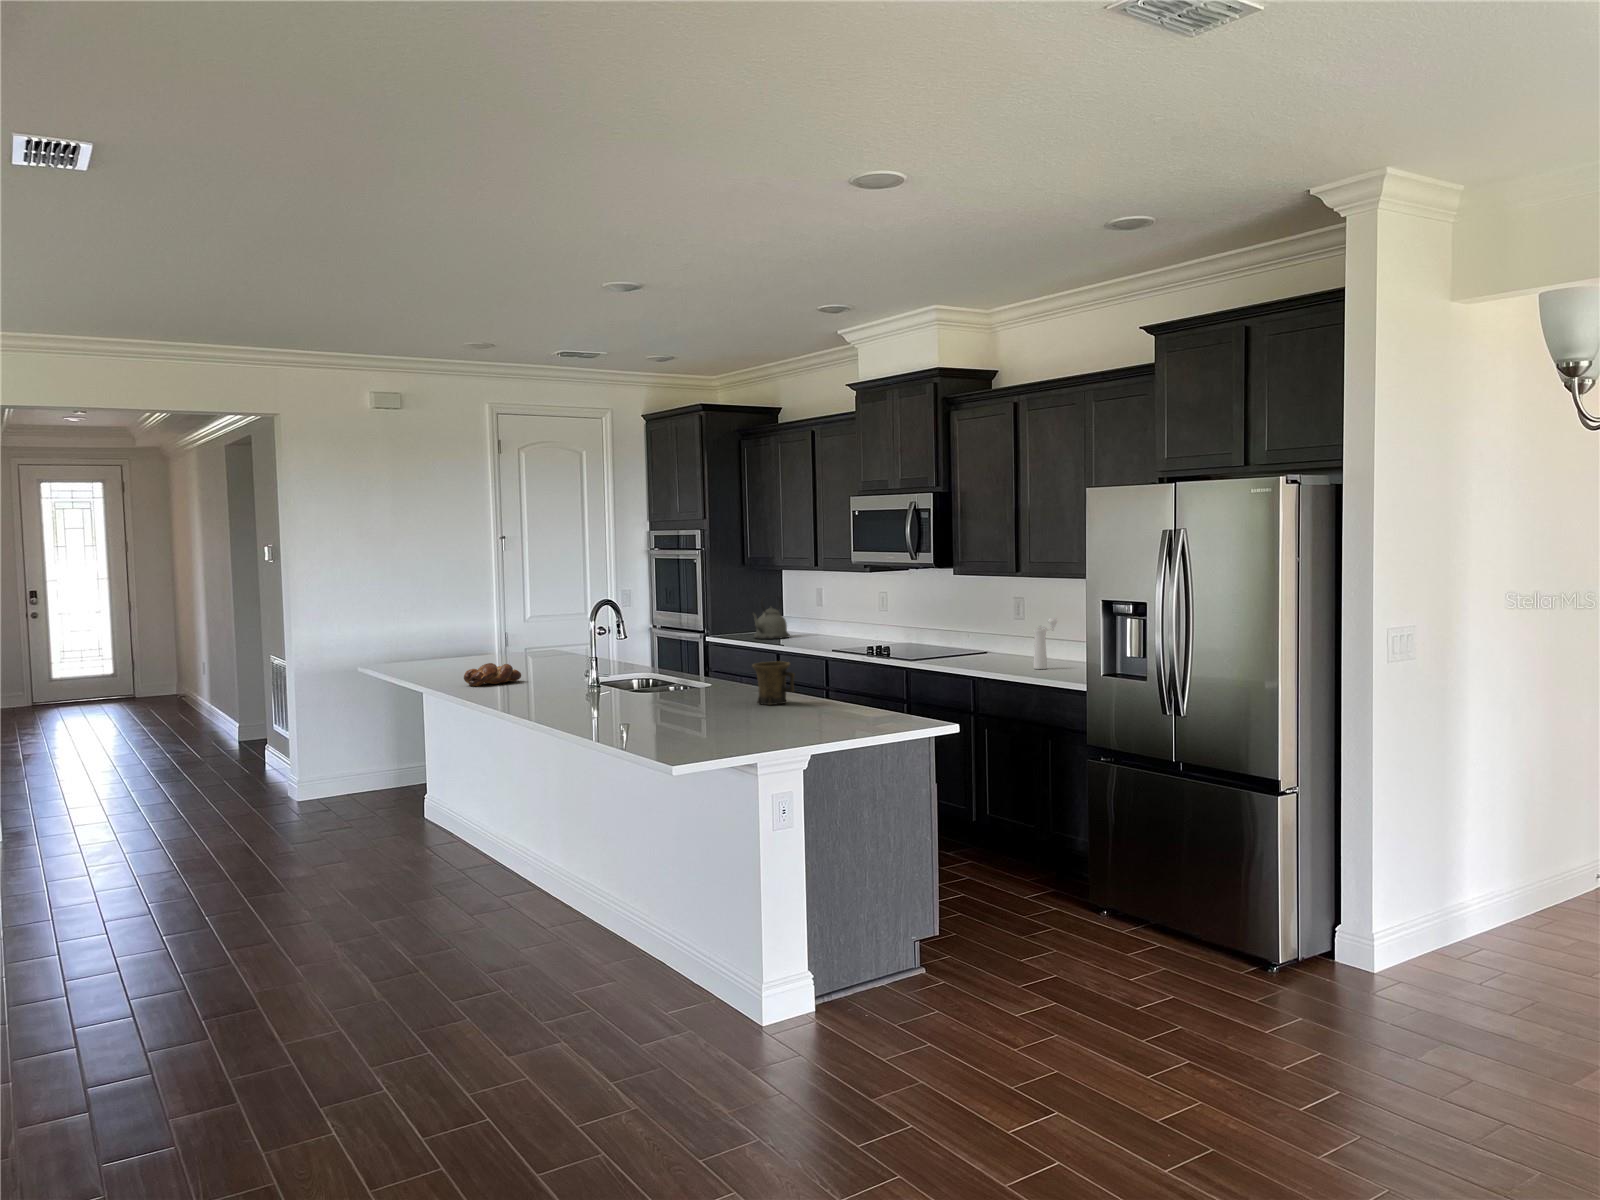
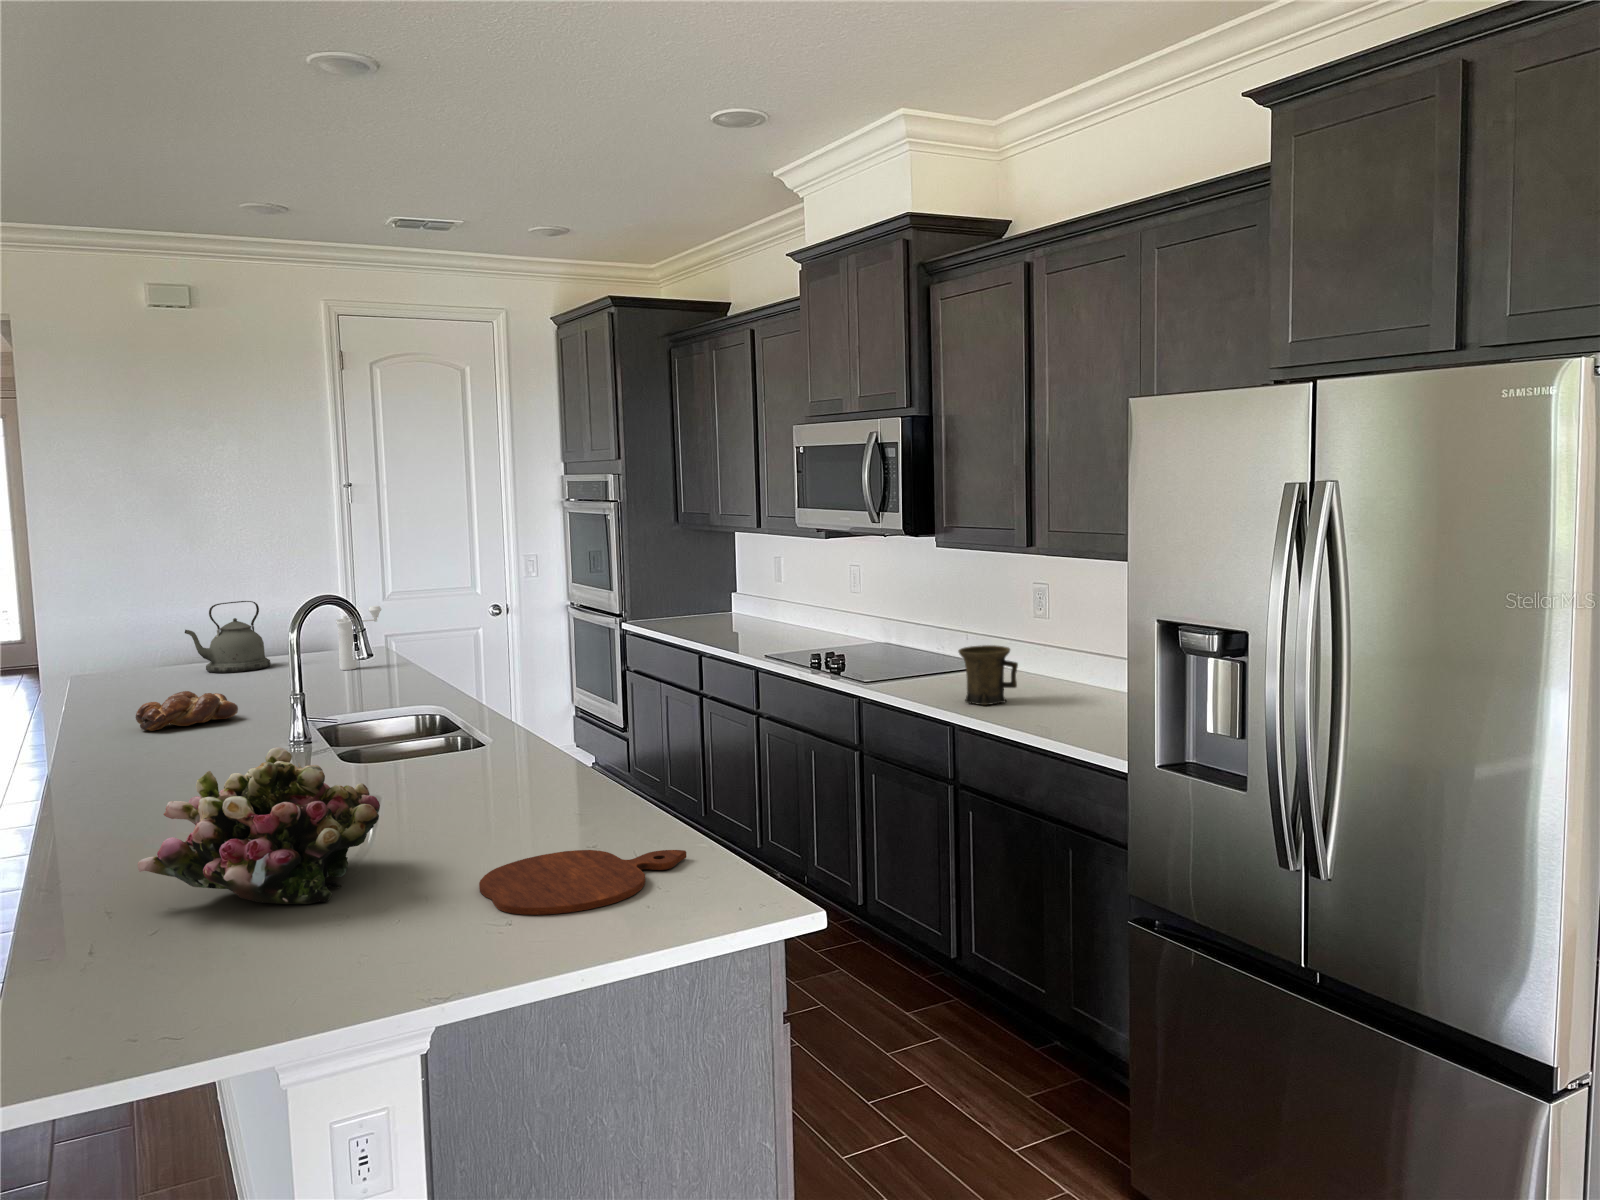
kettle: present [752,597,790,639] -> present [185,601,271,673]
pepper mill: present [1033,618,1058,669] -> present [336,606,381,670]
flower arrangement: none [621,659,731,729] -> present [138,747,380,904]
mug: present [752,661,795,705] -> present [958,645,1018,705]
cutting board: none [782,711,874,729] -> present [479,850,686,915]

